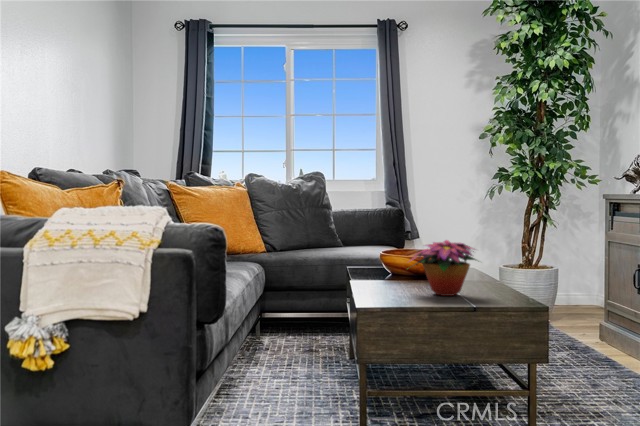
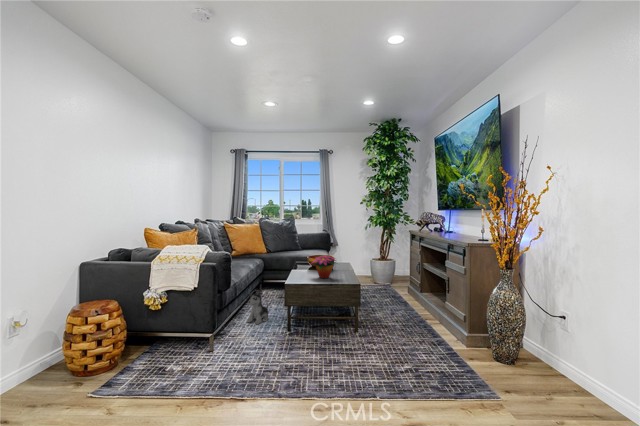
plush toy: none [251,327,302,409] -> present [247,291,269,324]

